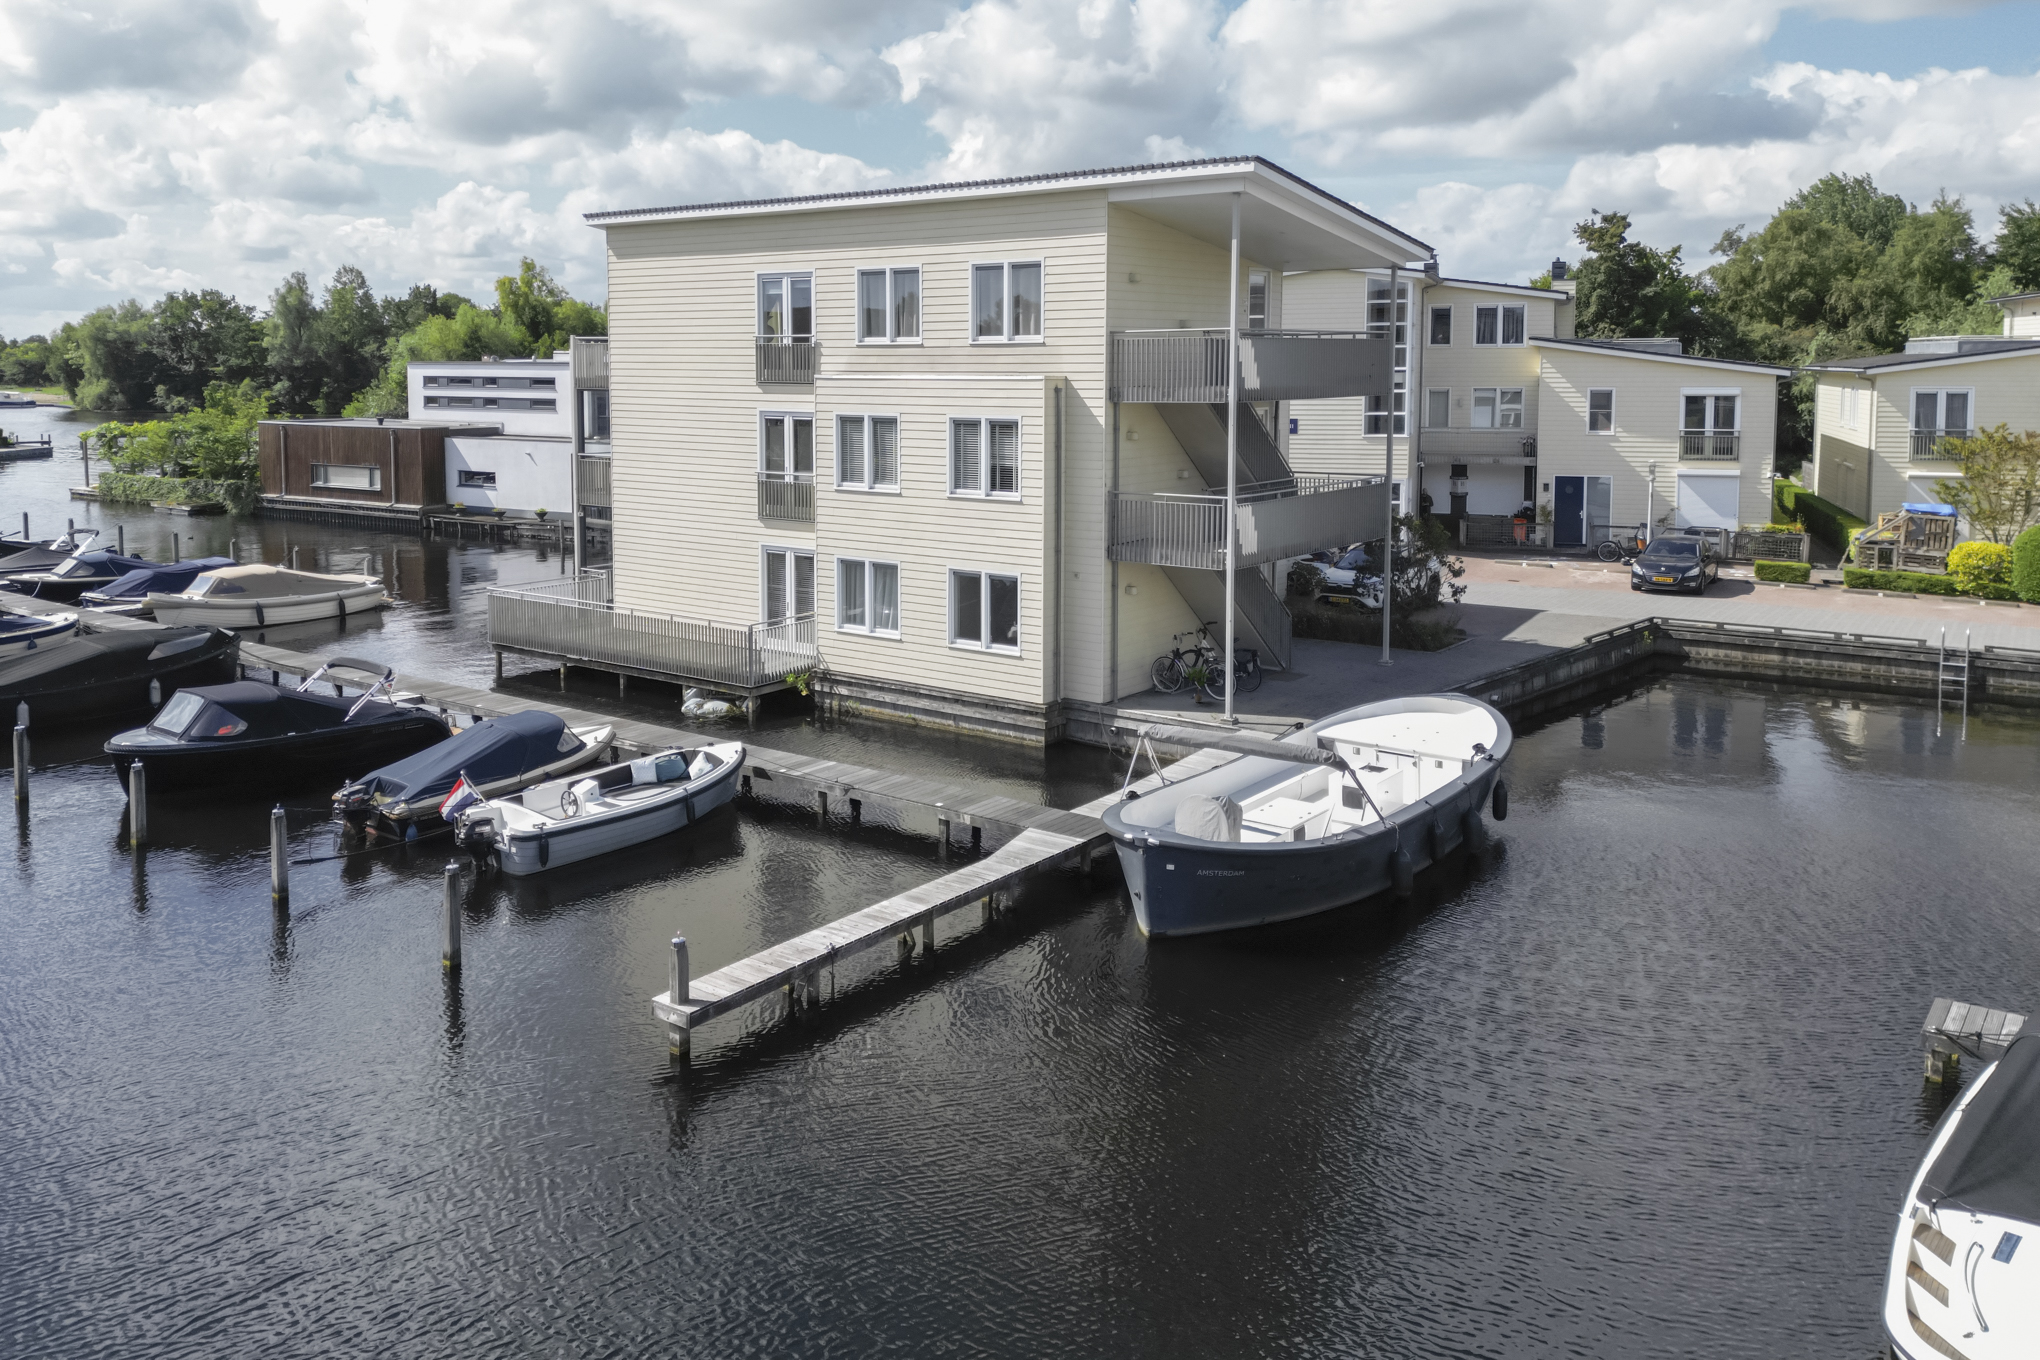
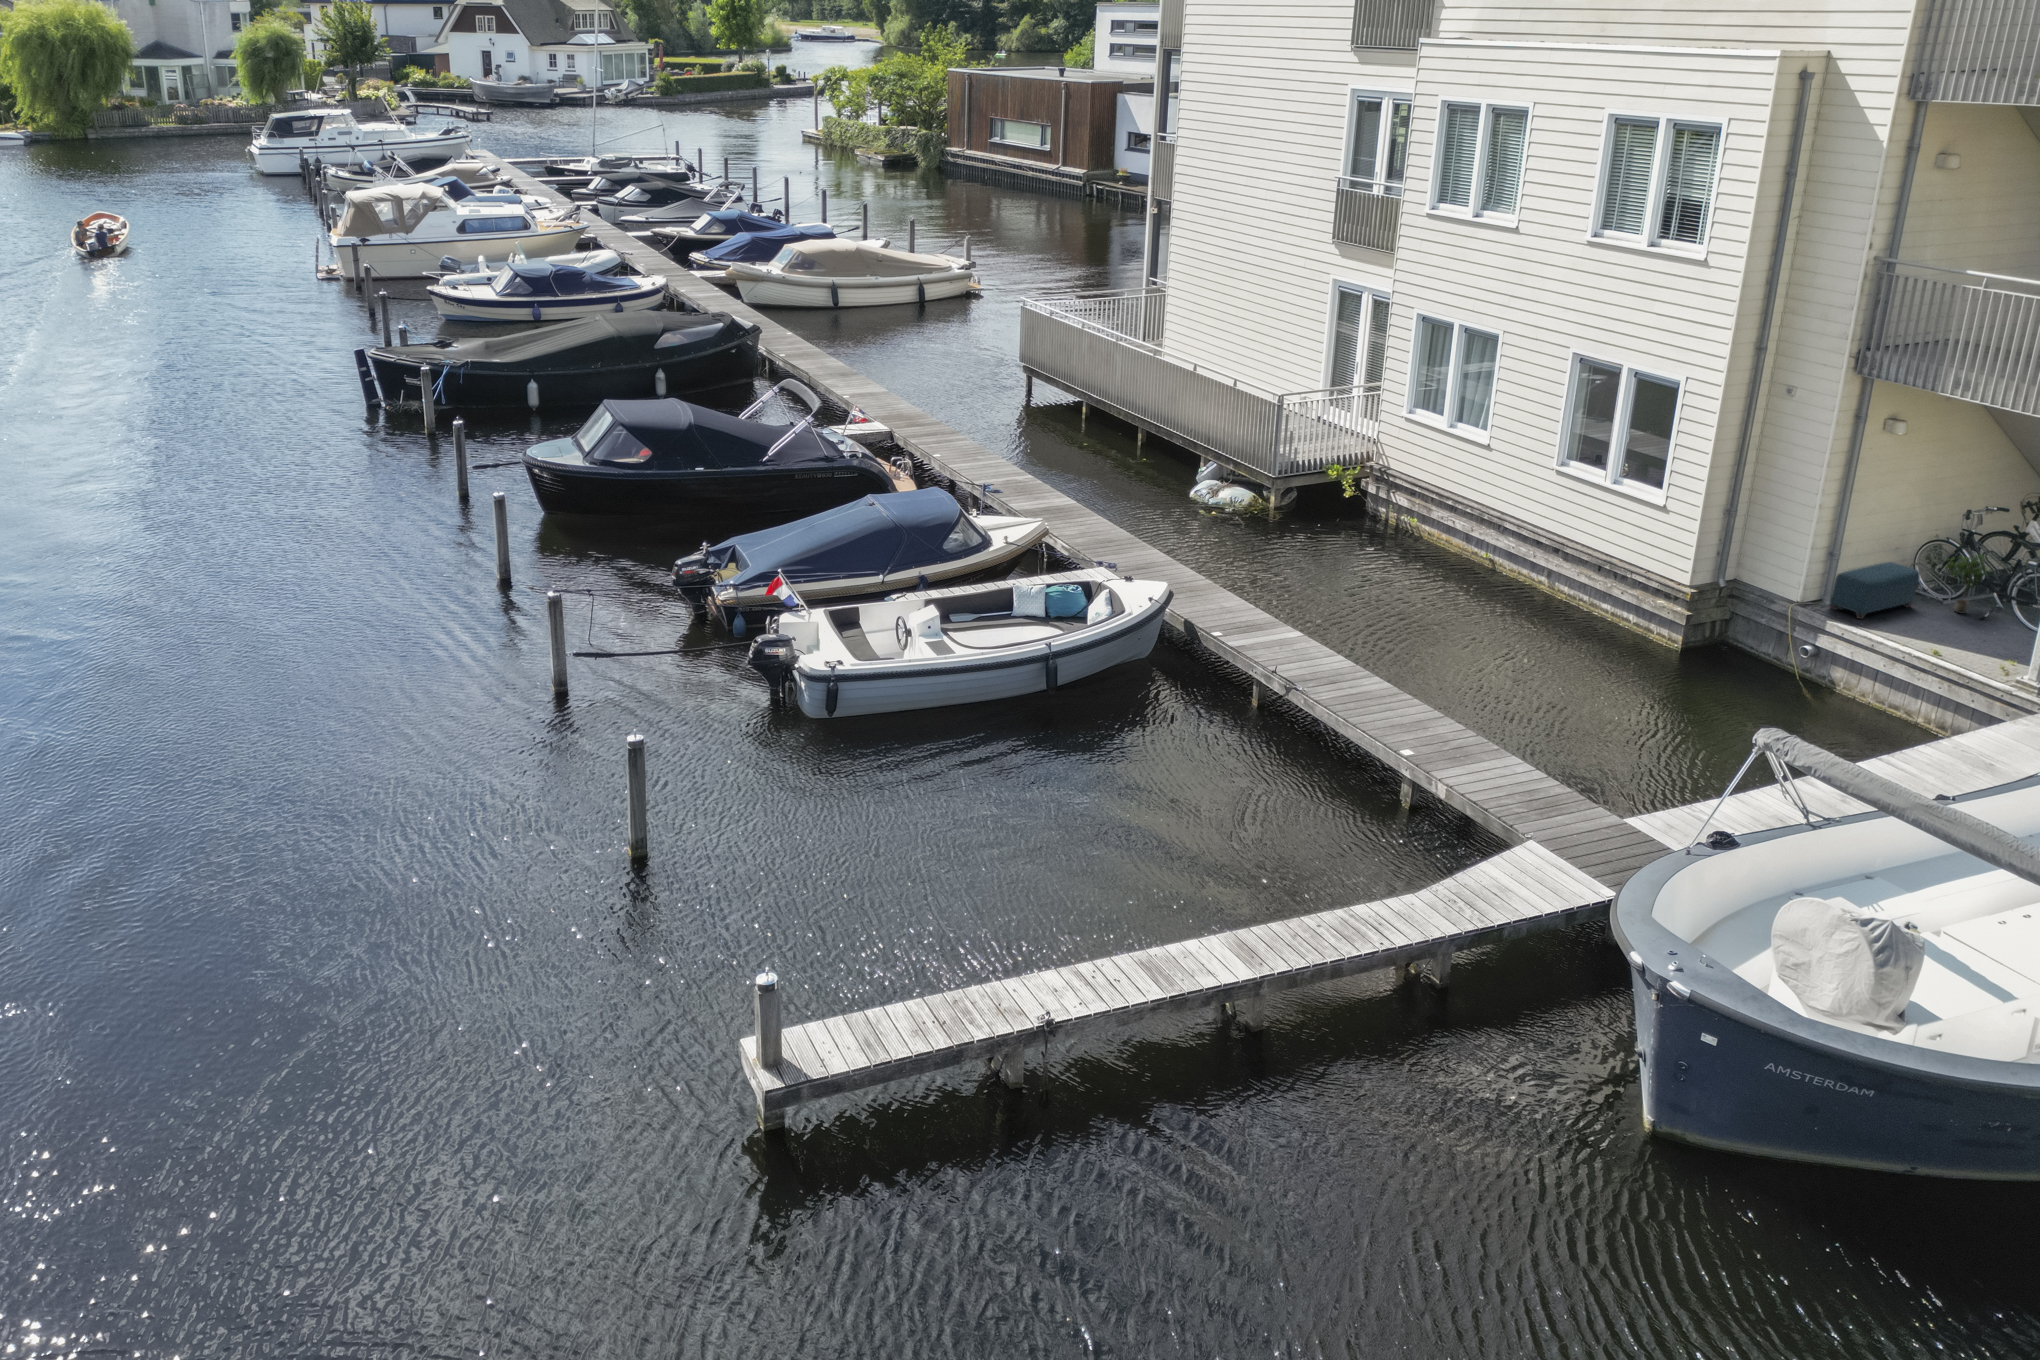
bench: none [1125,677,1173,709] -> present [1830,562,1920,619]

